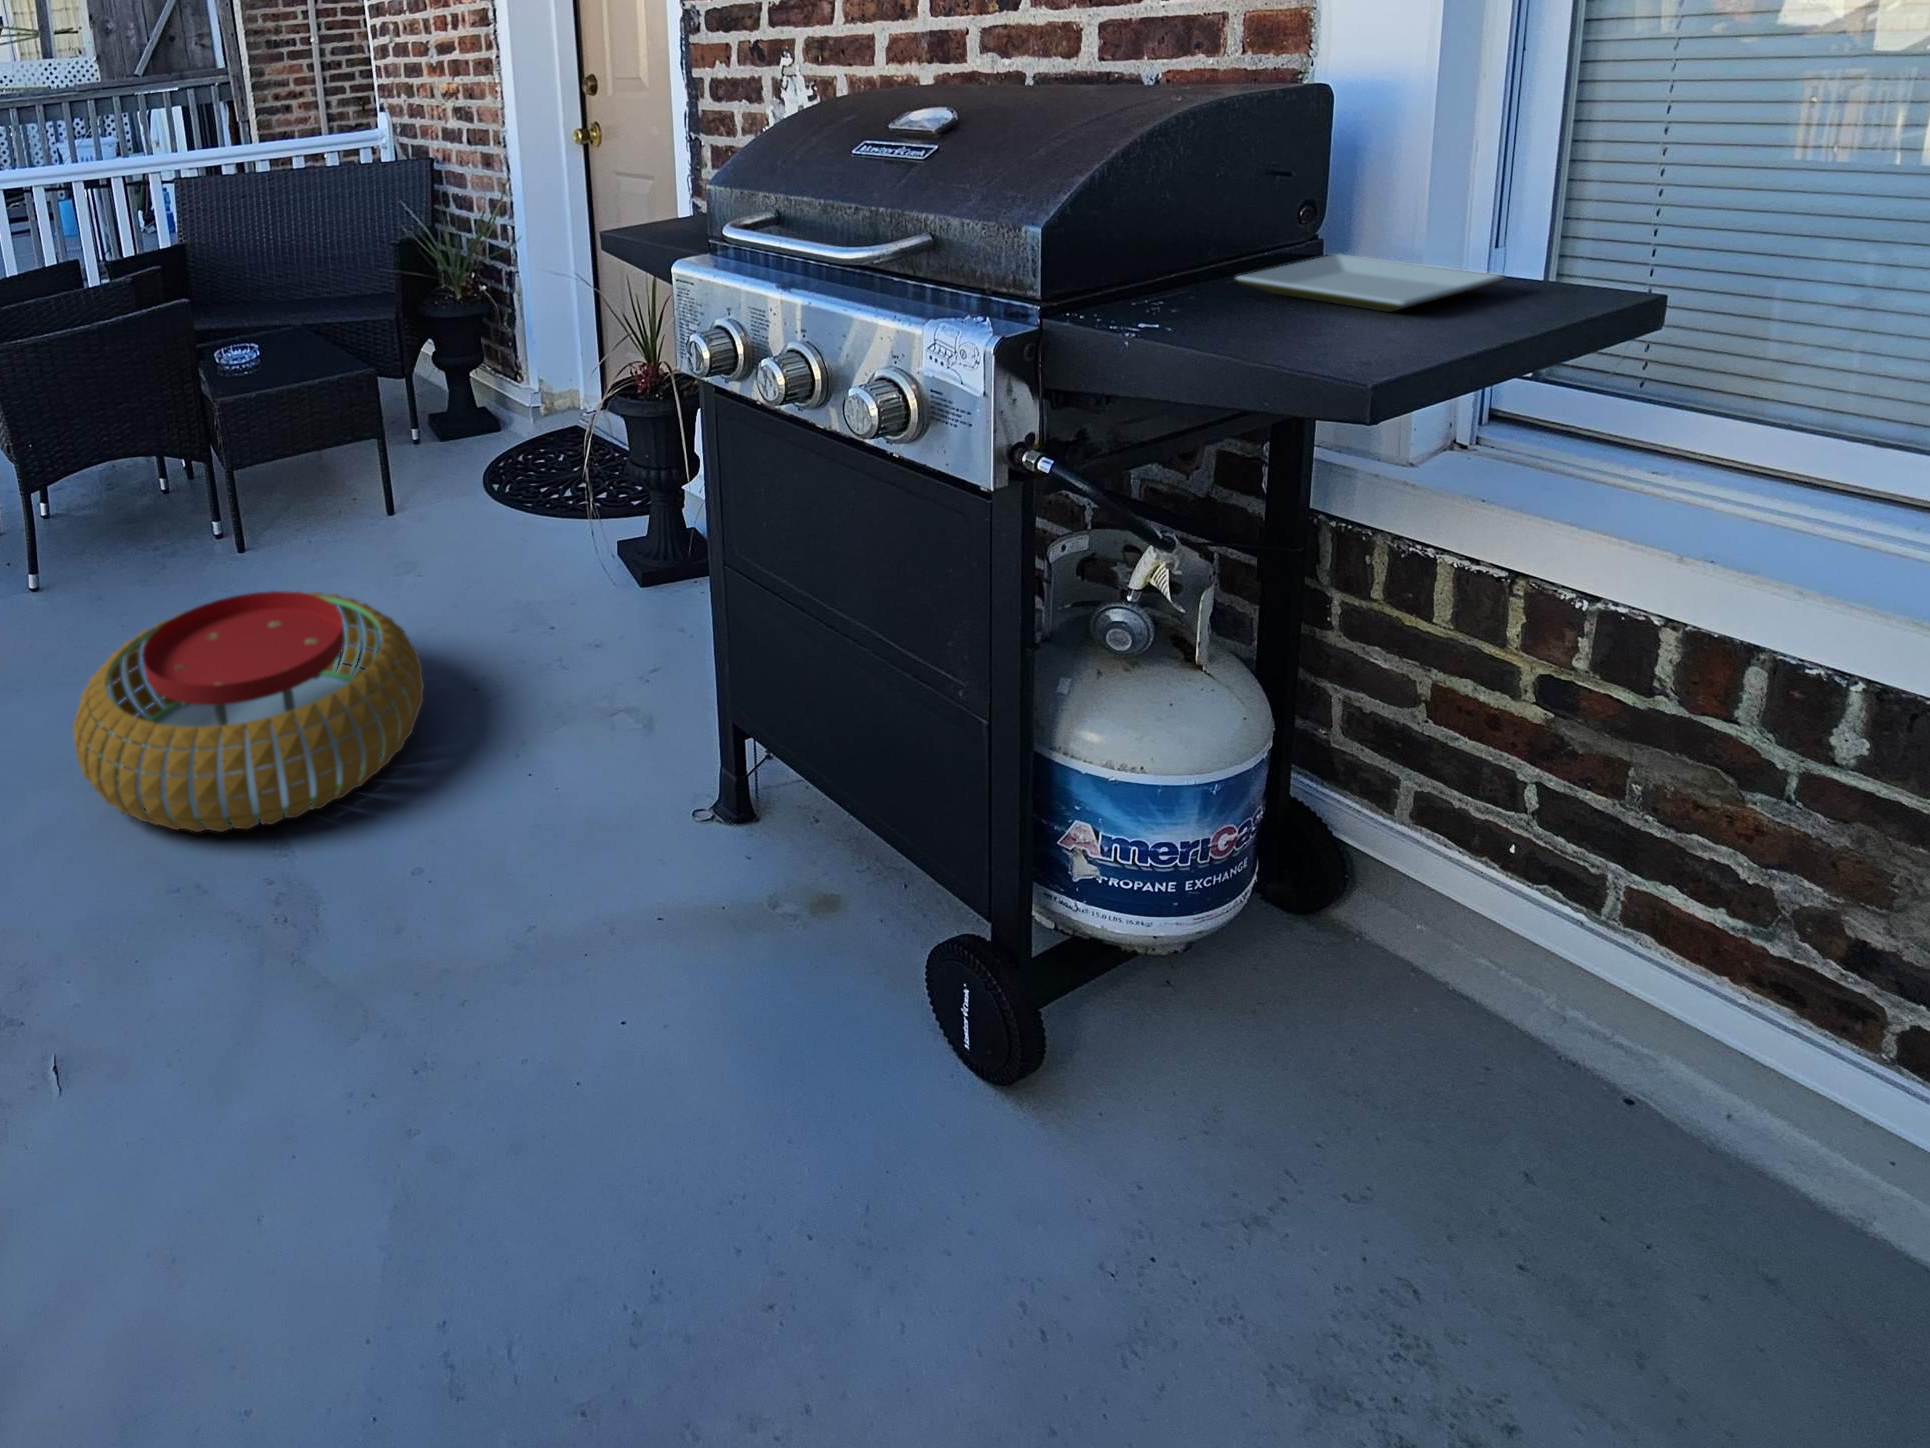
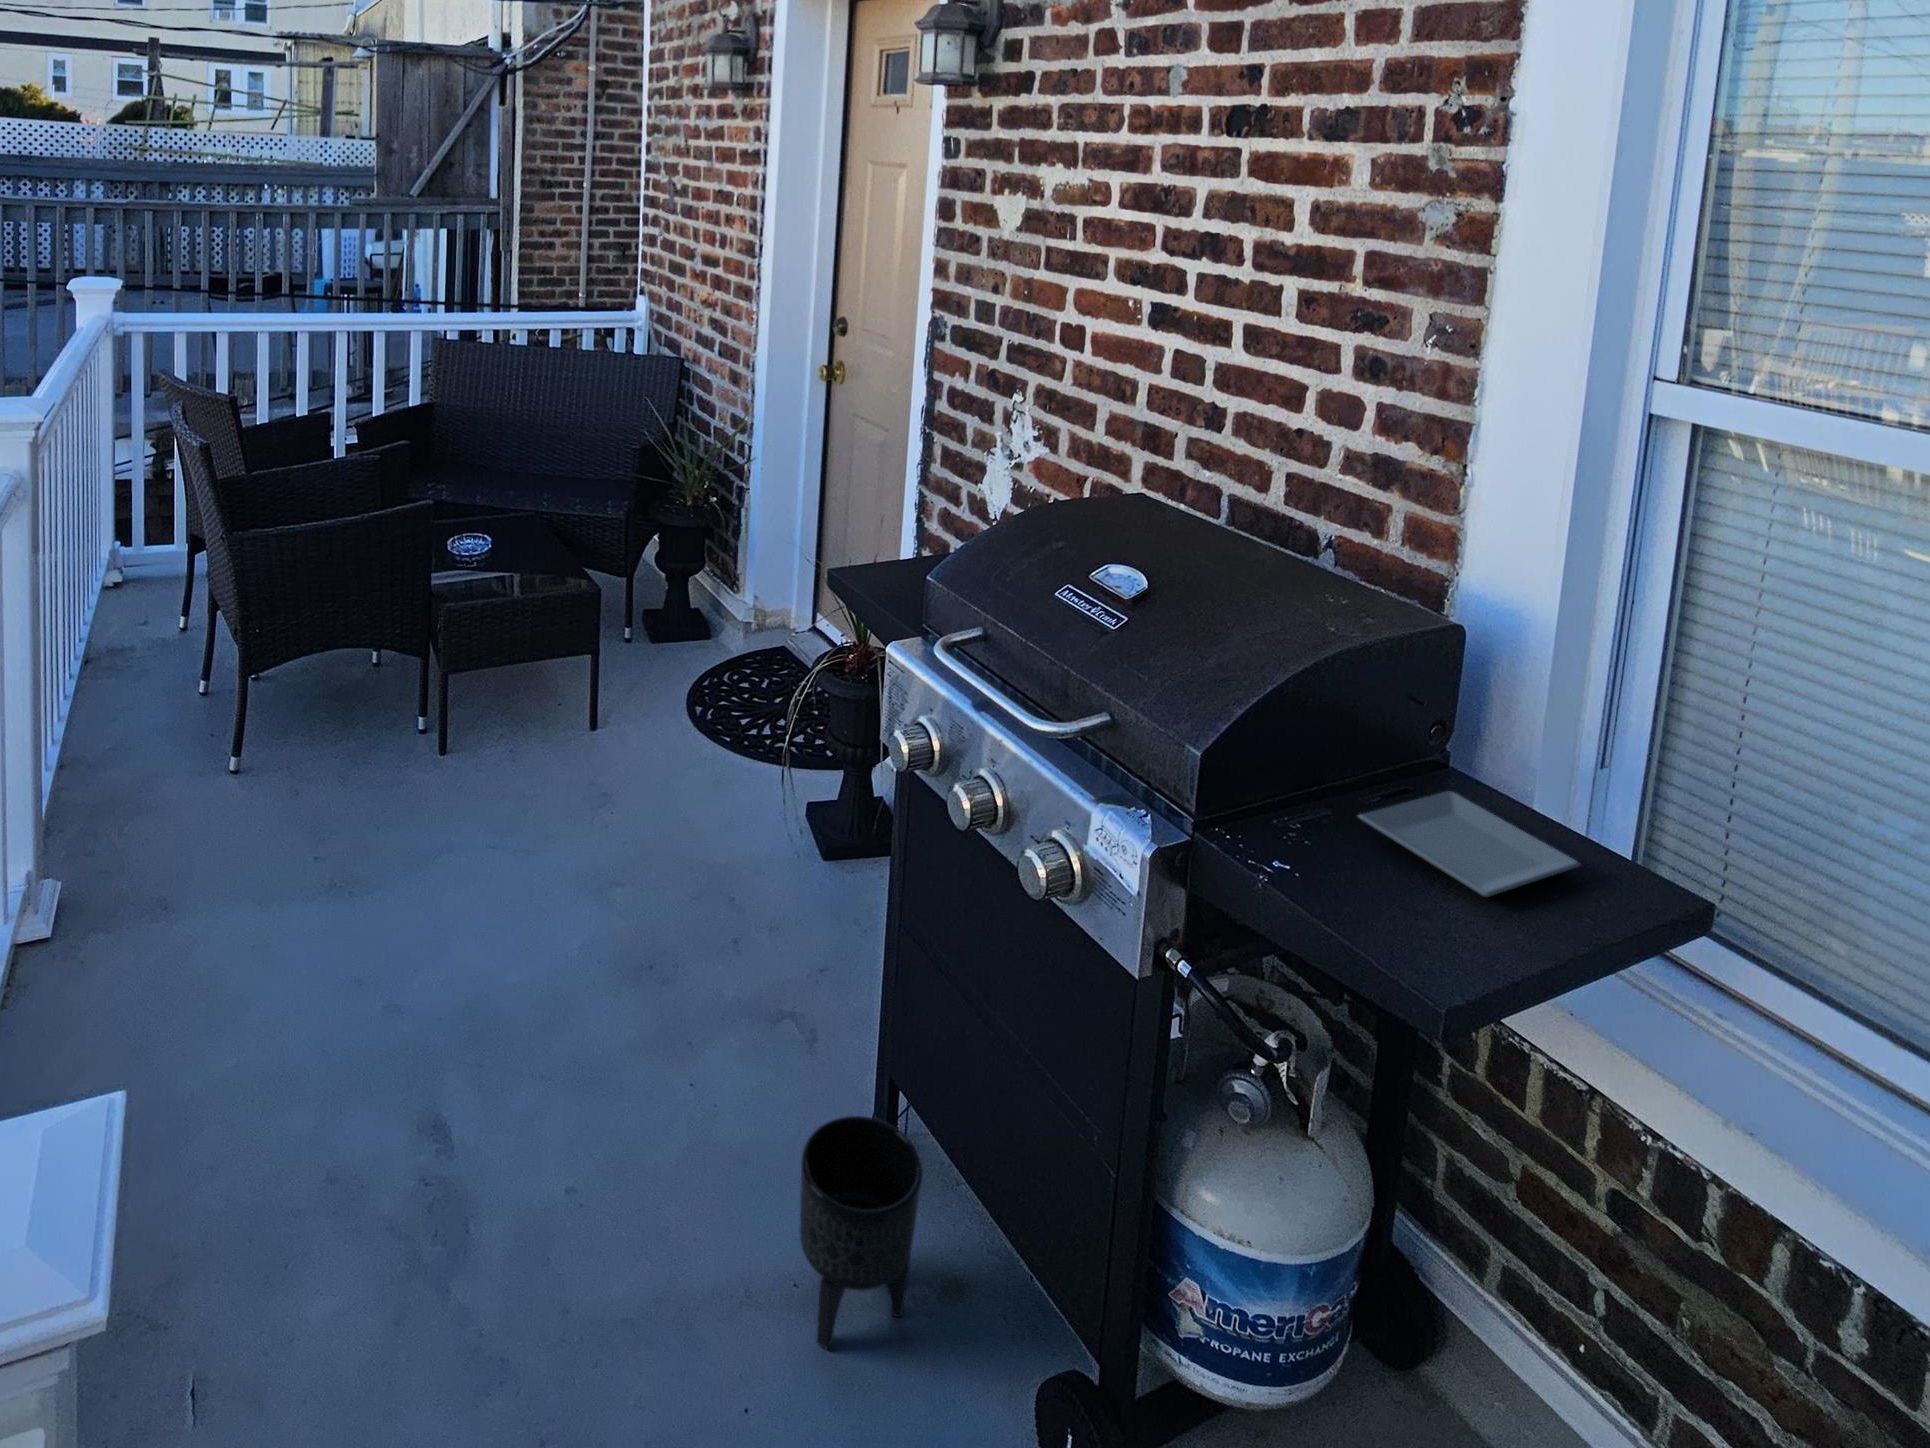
pouf: present [73,591,424,832] -> none [247,839,597,1114]
planter: none [656,747,785,966] -> present [799,1116,923,1349]

